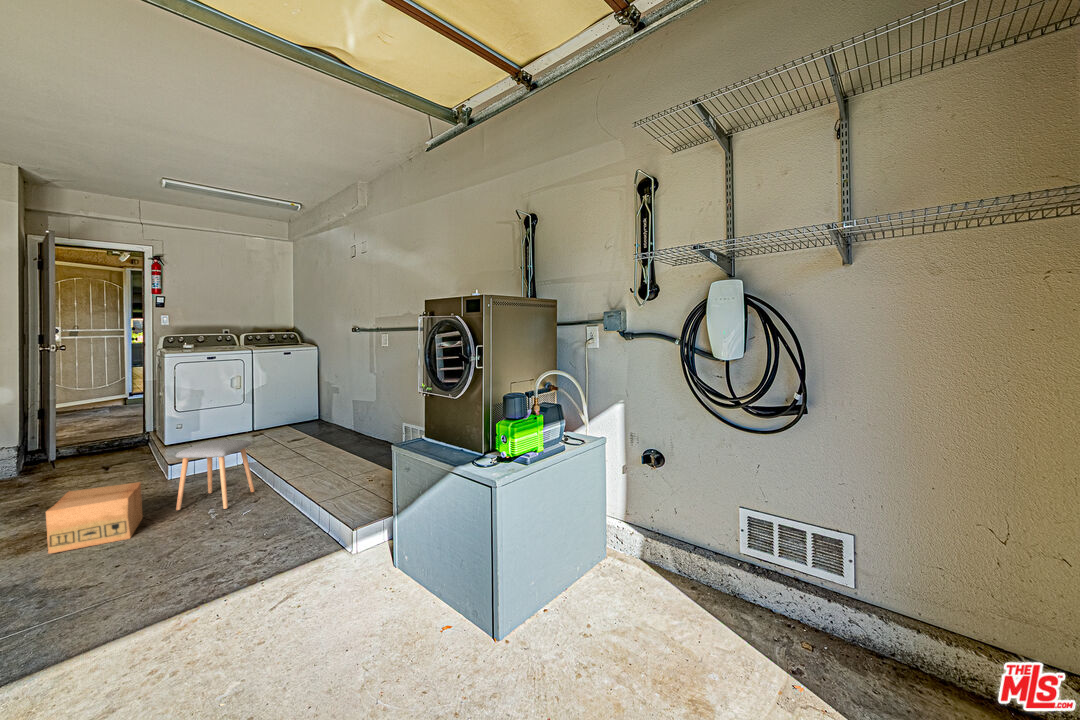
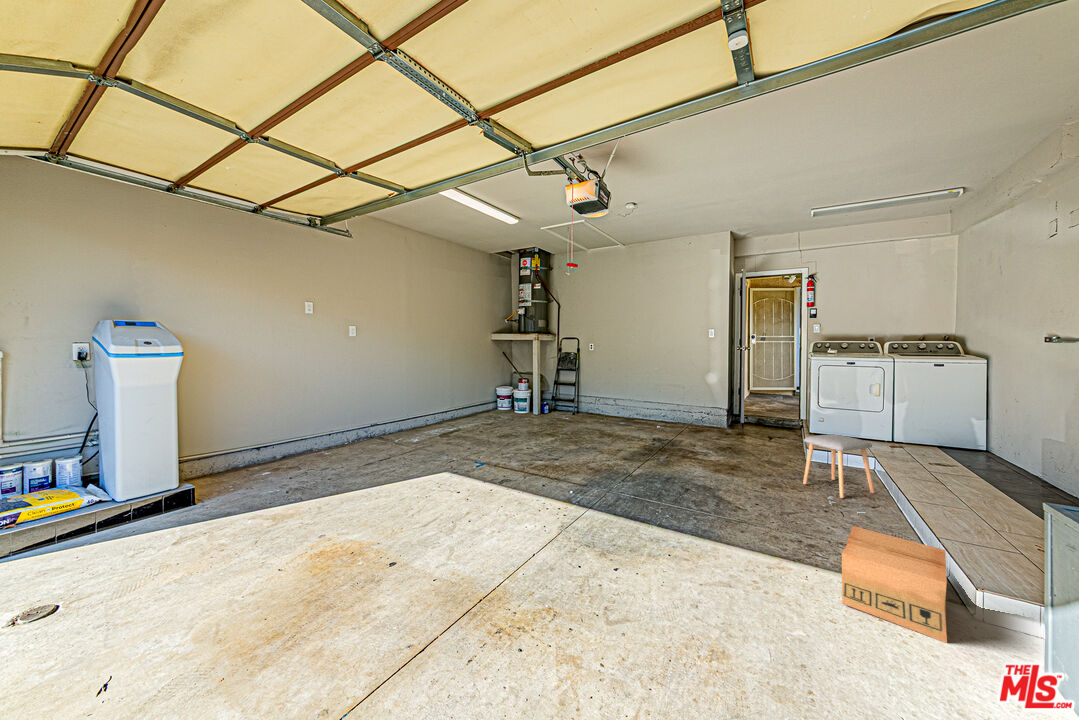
cardboard box: present [46,482,143,554] -> present [842,526,947,643]

